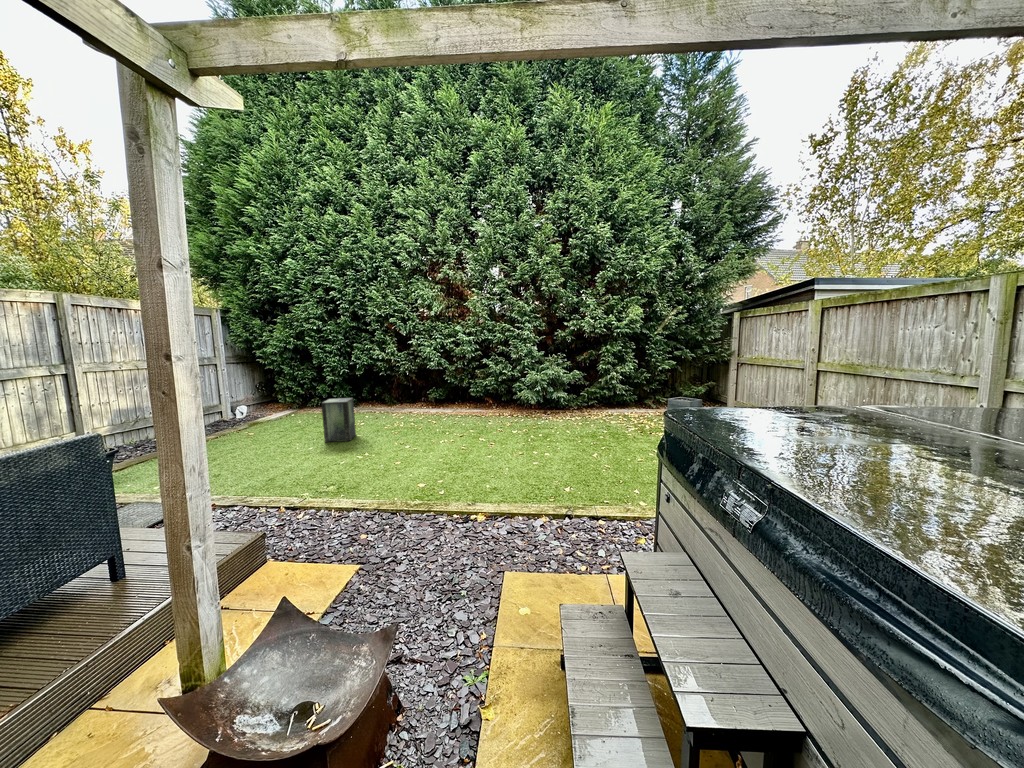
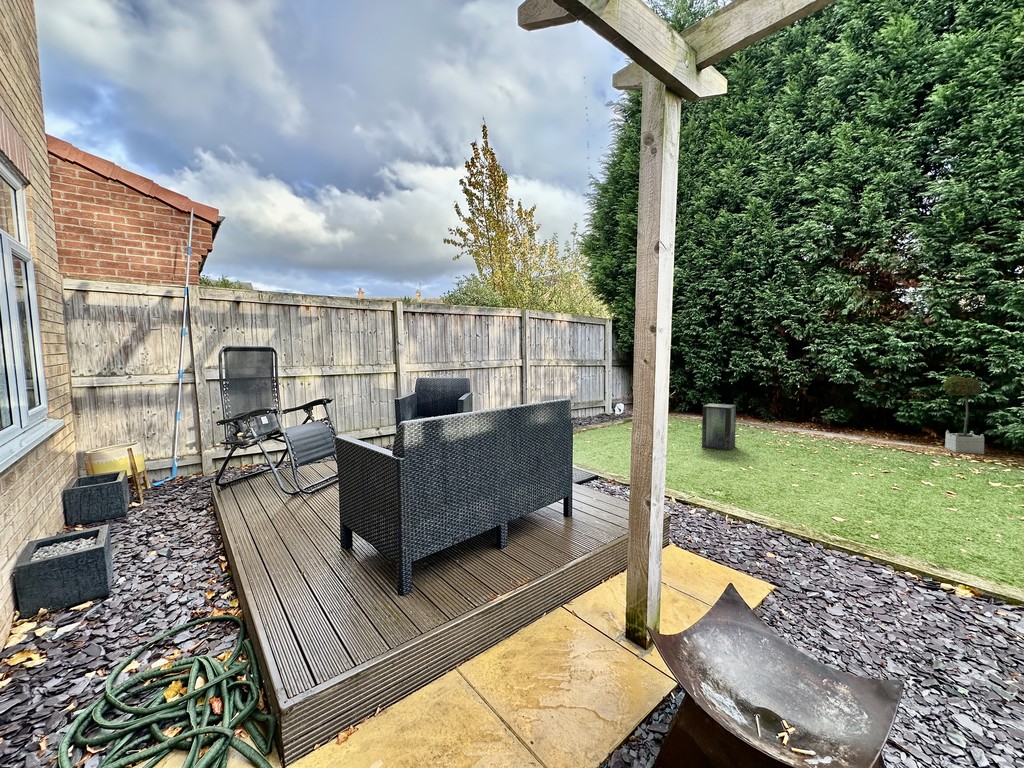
potted tree: none [491,360,514,413] -> present [943,374,984,454]

